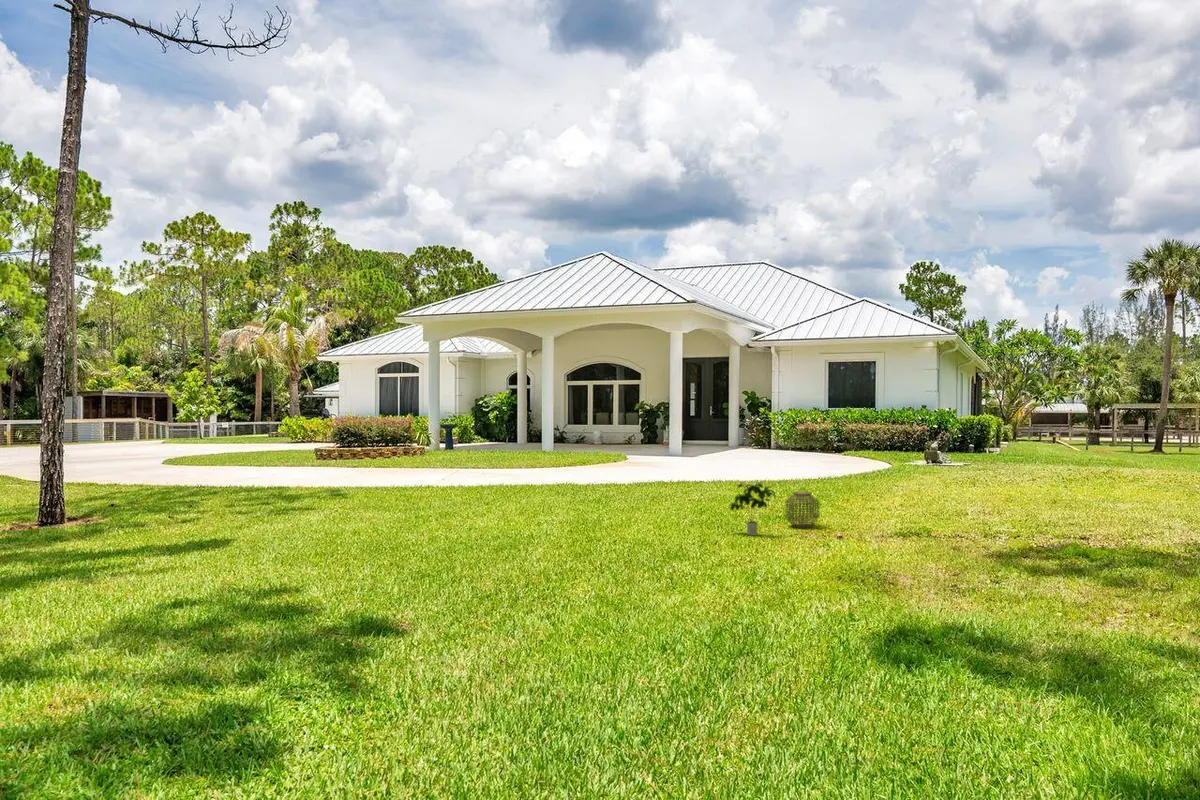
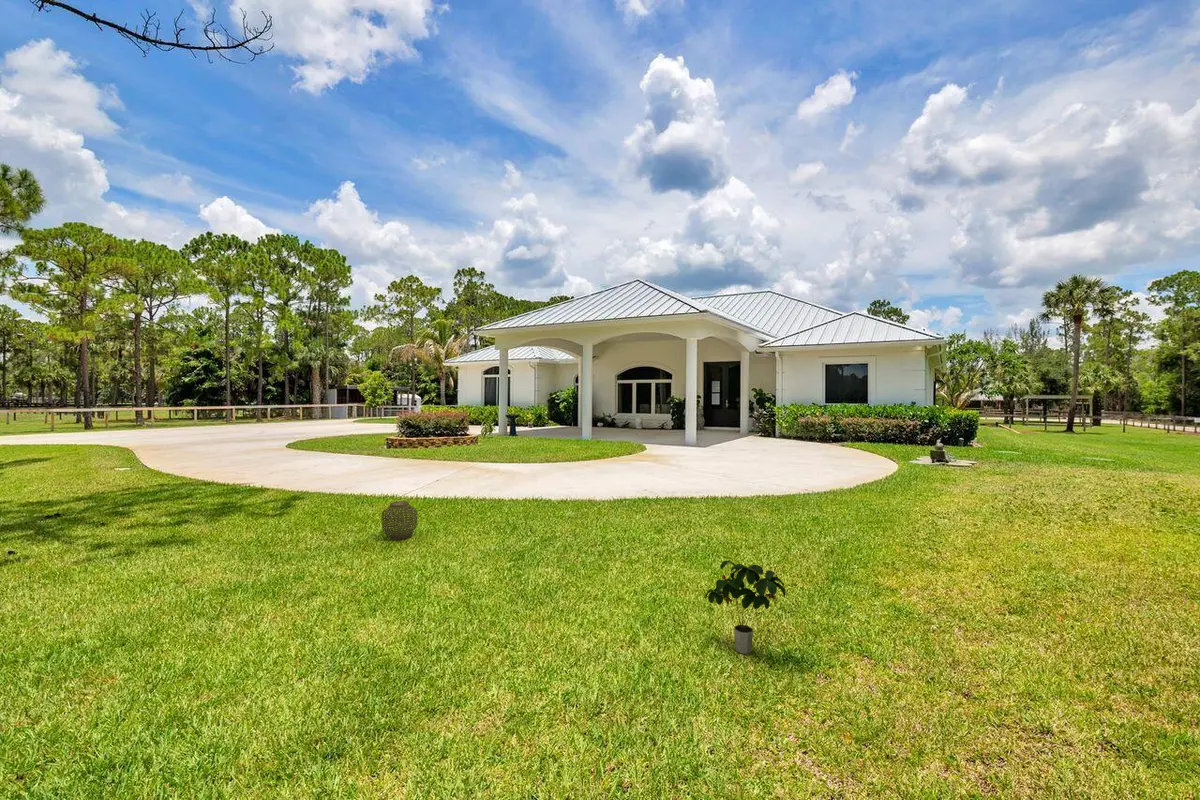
woven basket: present [785,492,819,528] -> present [381,501,417,540]

